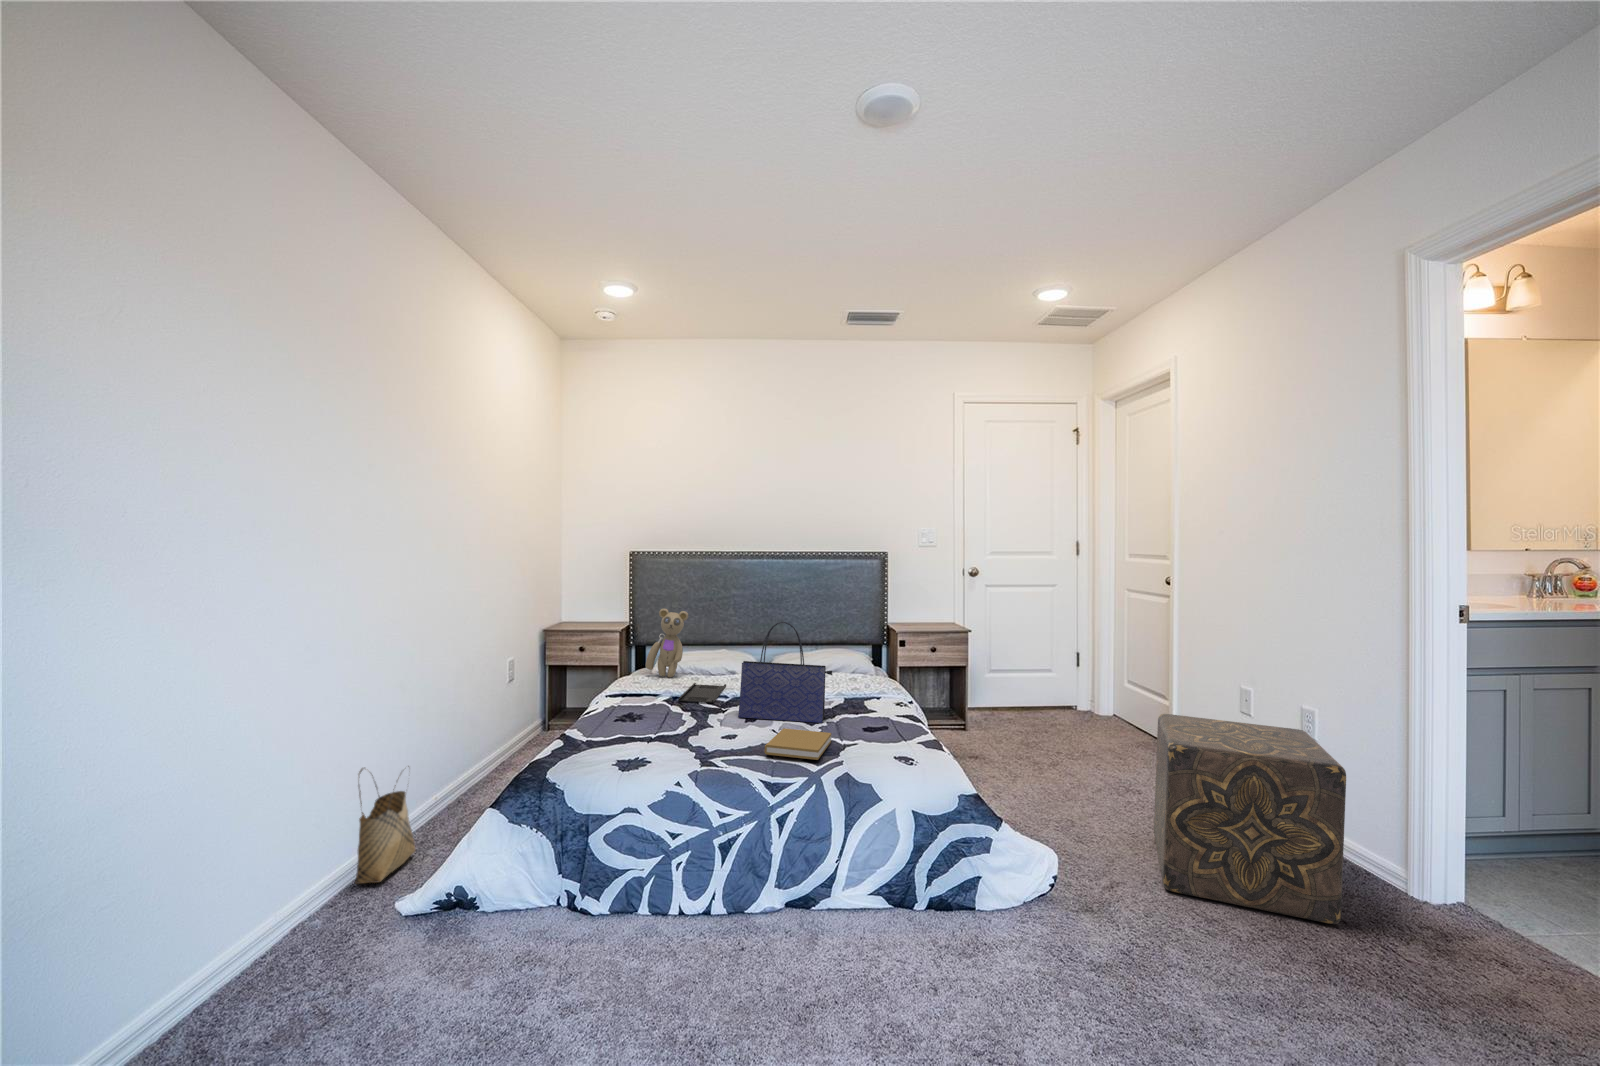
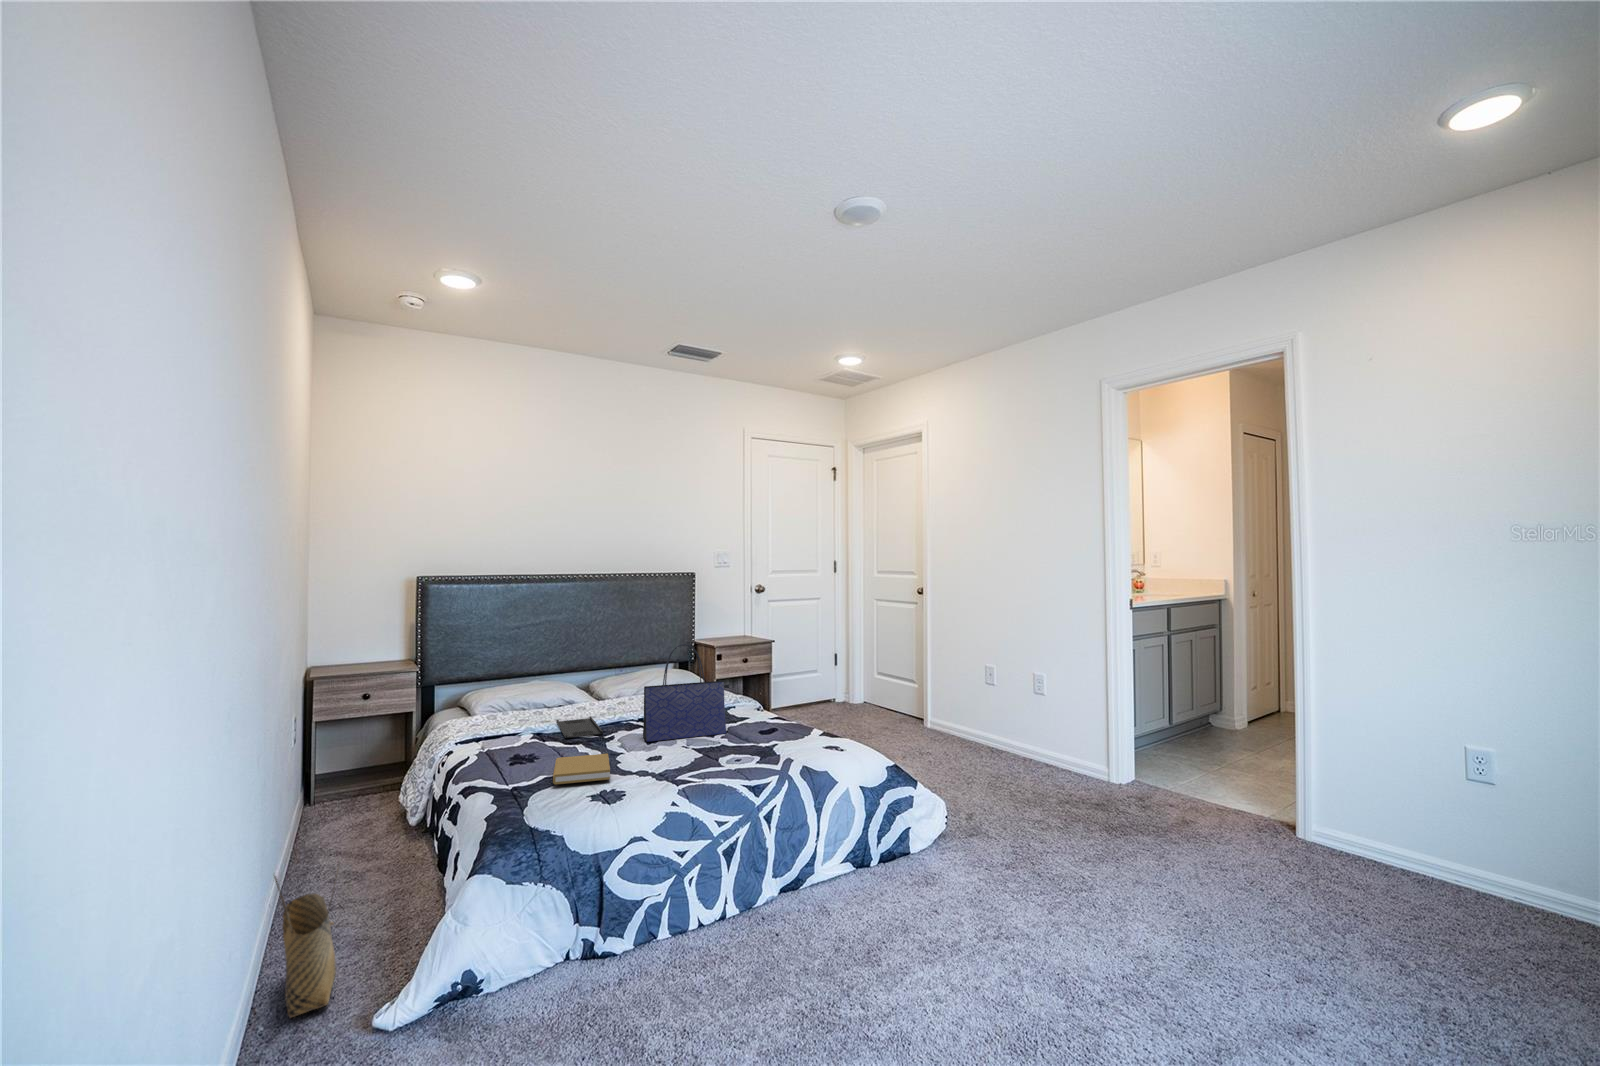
teddy bear: present [646,609,688,677] -> none [490,647,537,720]
ottoman: present [1154,714,1346,924] -> none [963,681,1101,809]
book: present [764,728,831,760] -> present [553,754,610,784]

